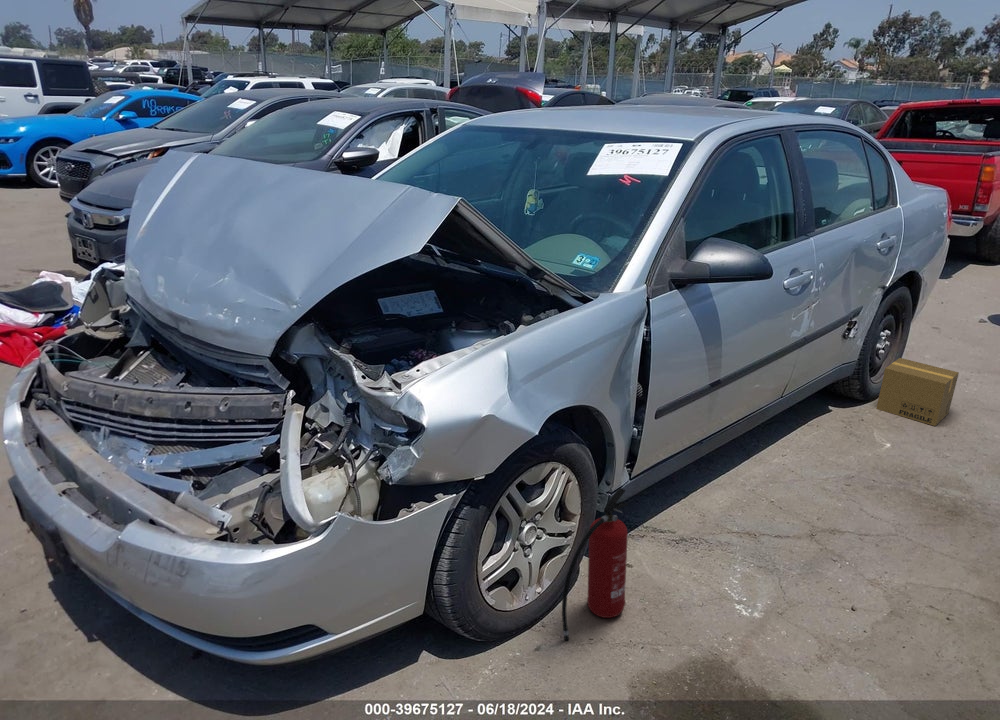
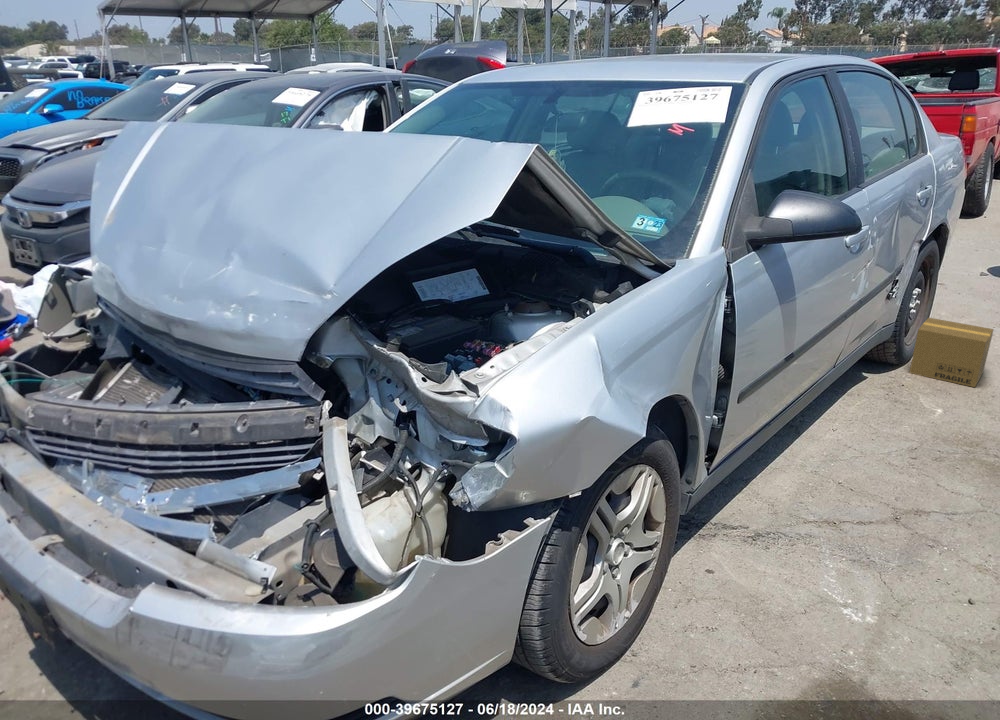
fire extinguisher: present [562,488,628,641] -> none [659,486,724,670]

